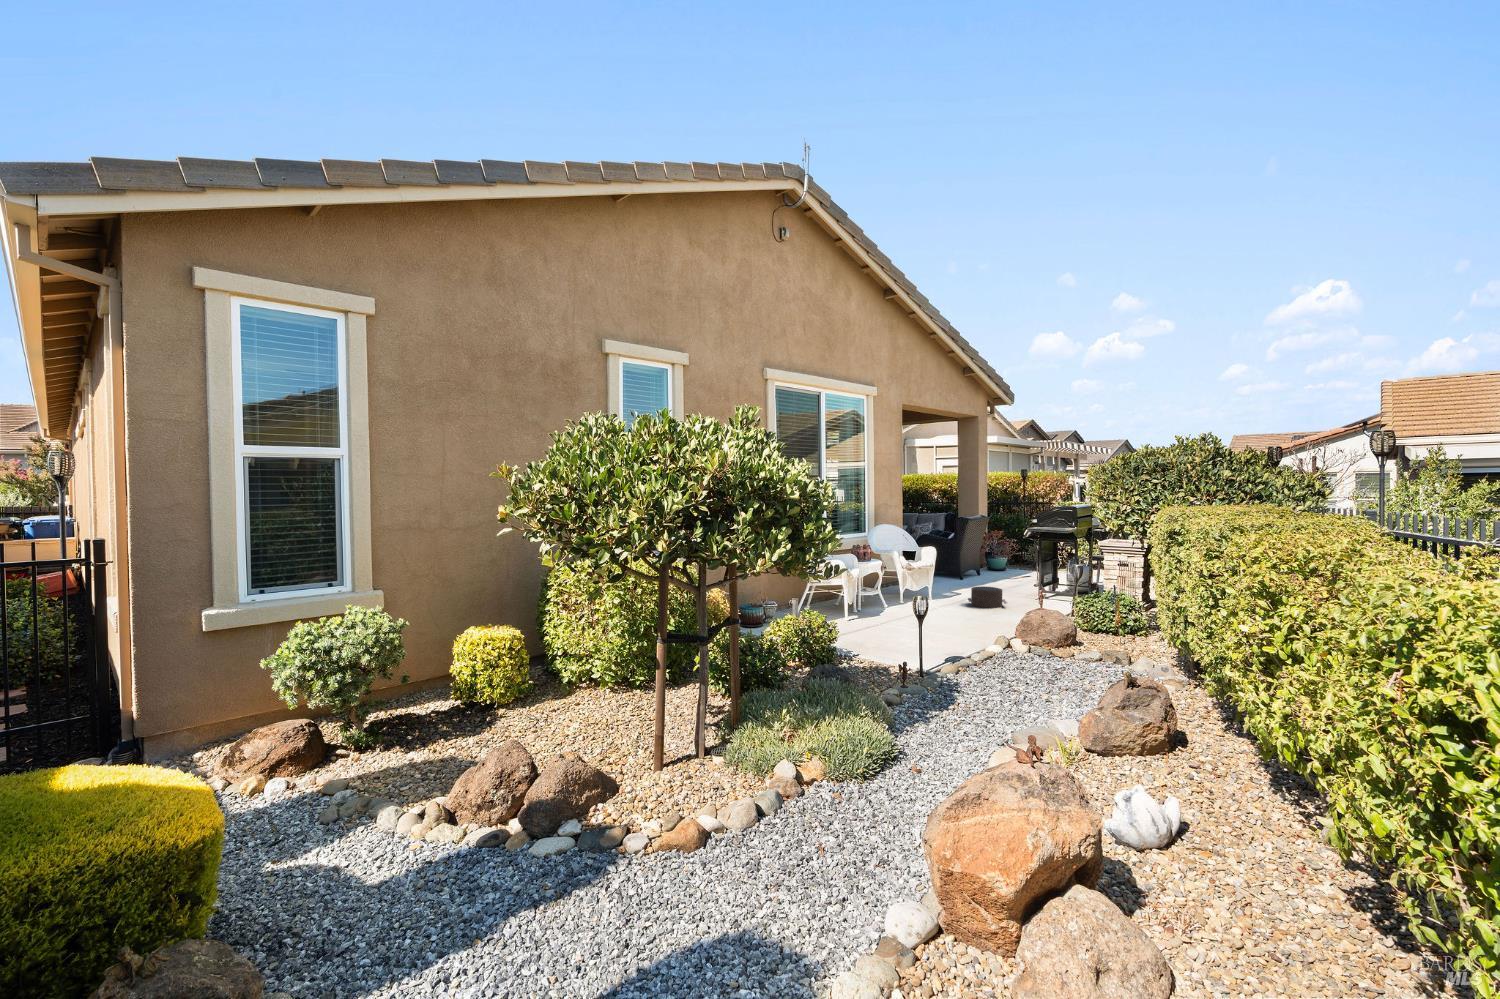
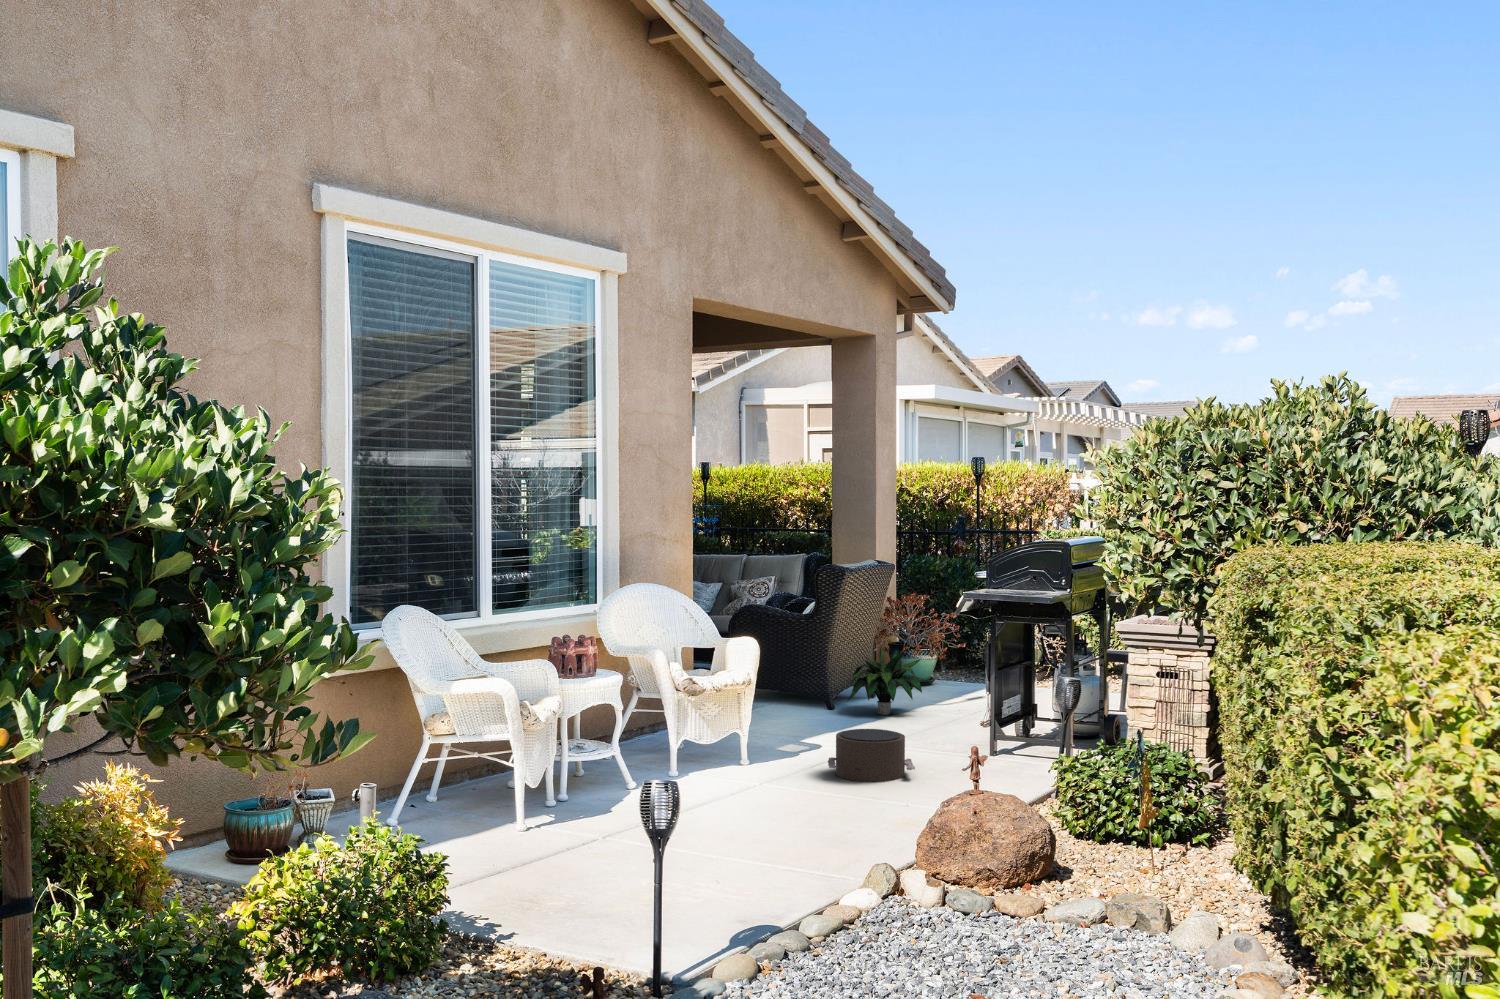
potted plant: none [968,554,1006,584] -> present [848,648,926,715]

